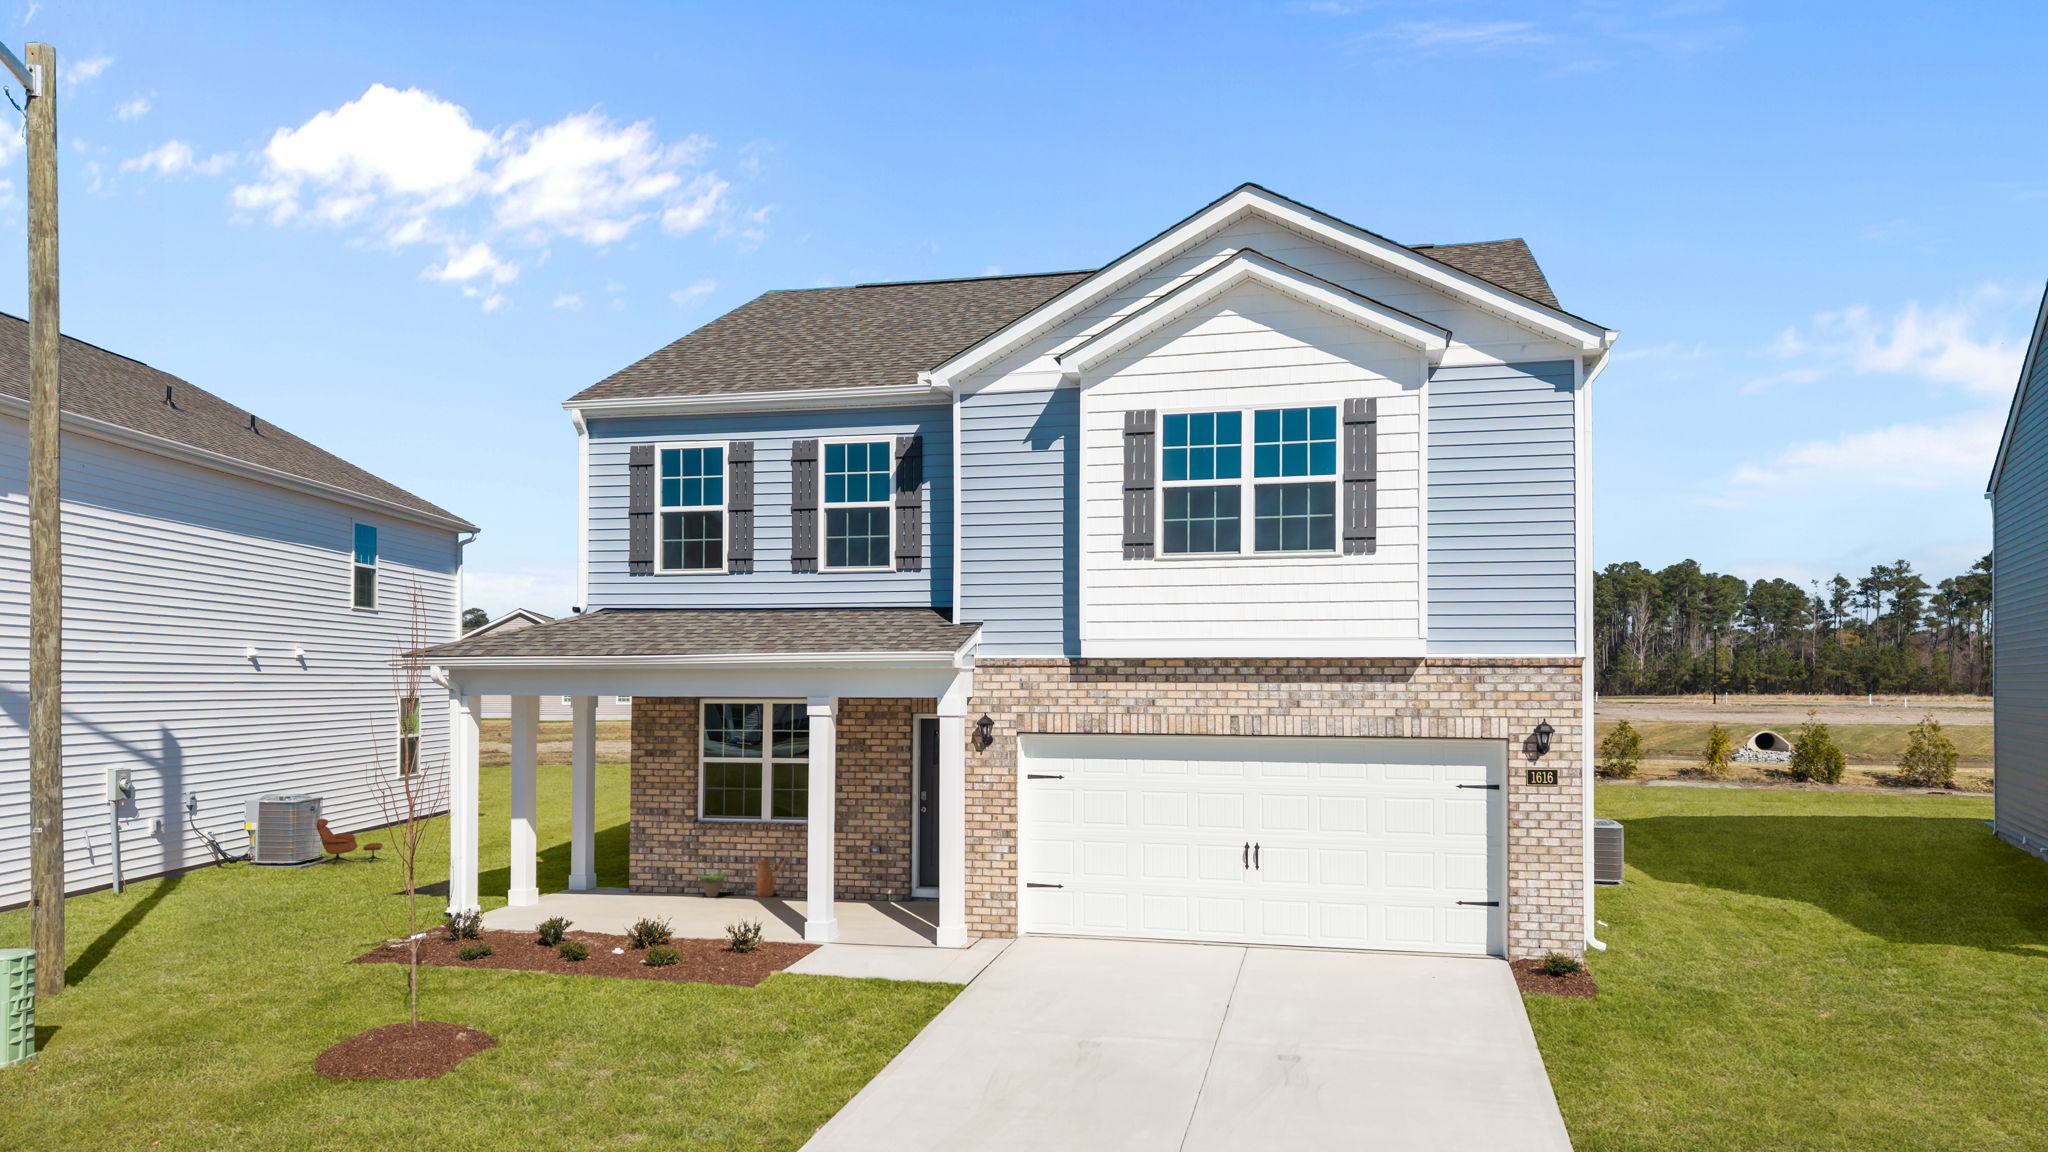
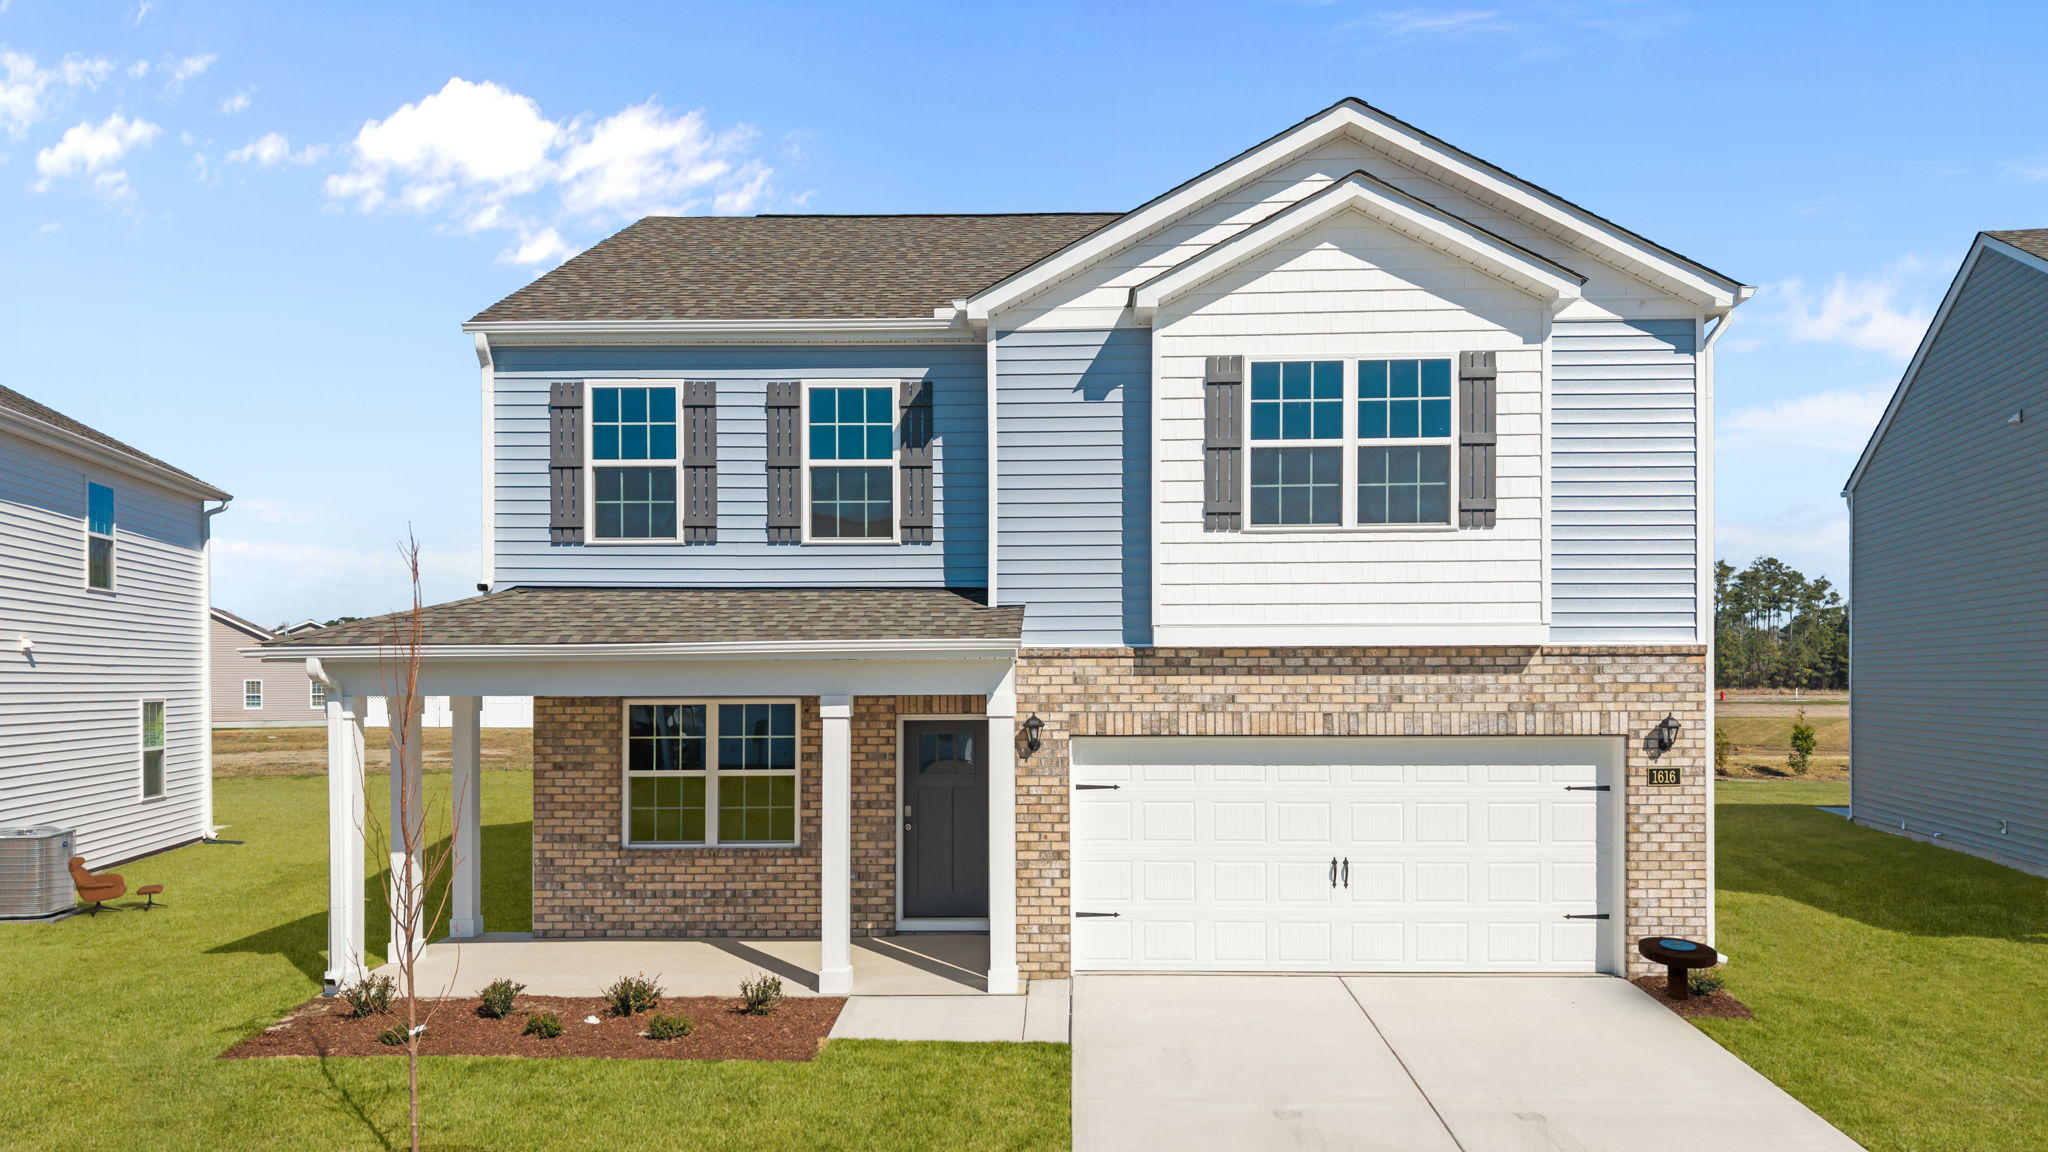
watering can: present [755,859,785,897] -> none [700,893,743,940]
decorative plant: present [696,872,728,897] -> none [619,909,674,943]
side table: none [1508,922,1574,977] -> present [1638,937,1718,1000]

